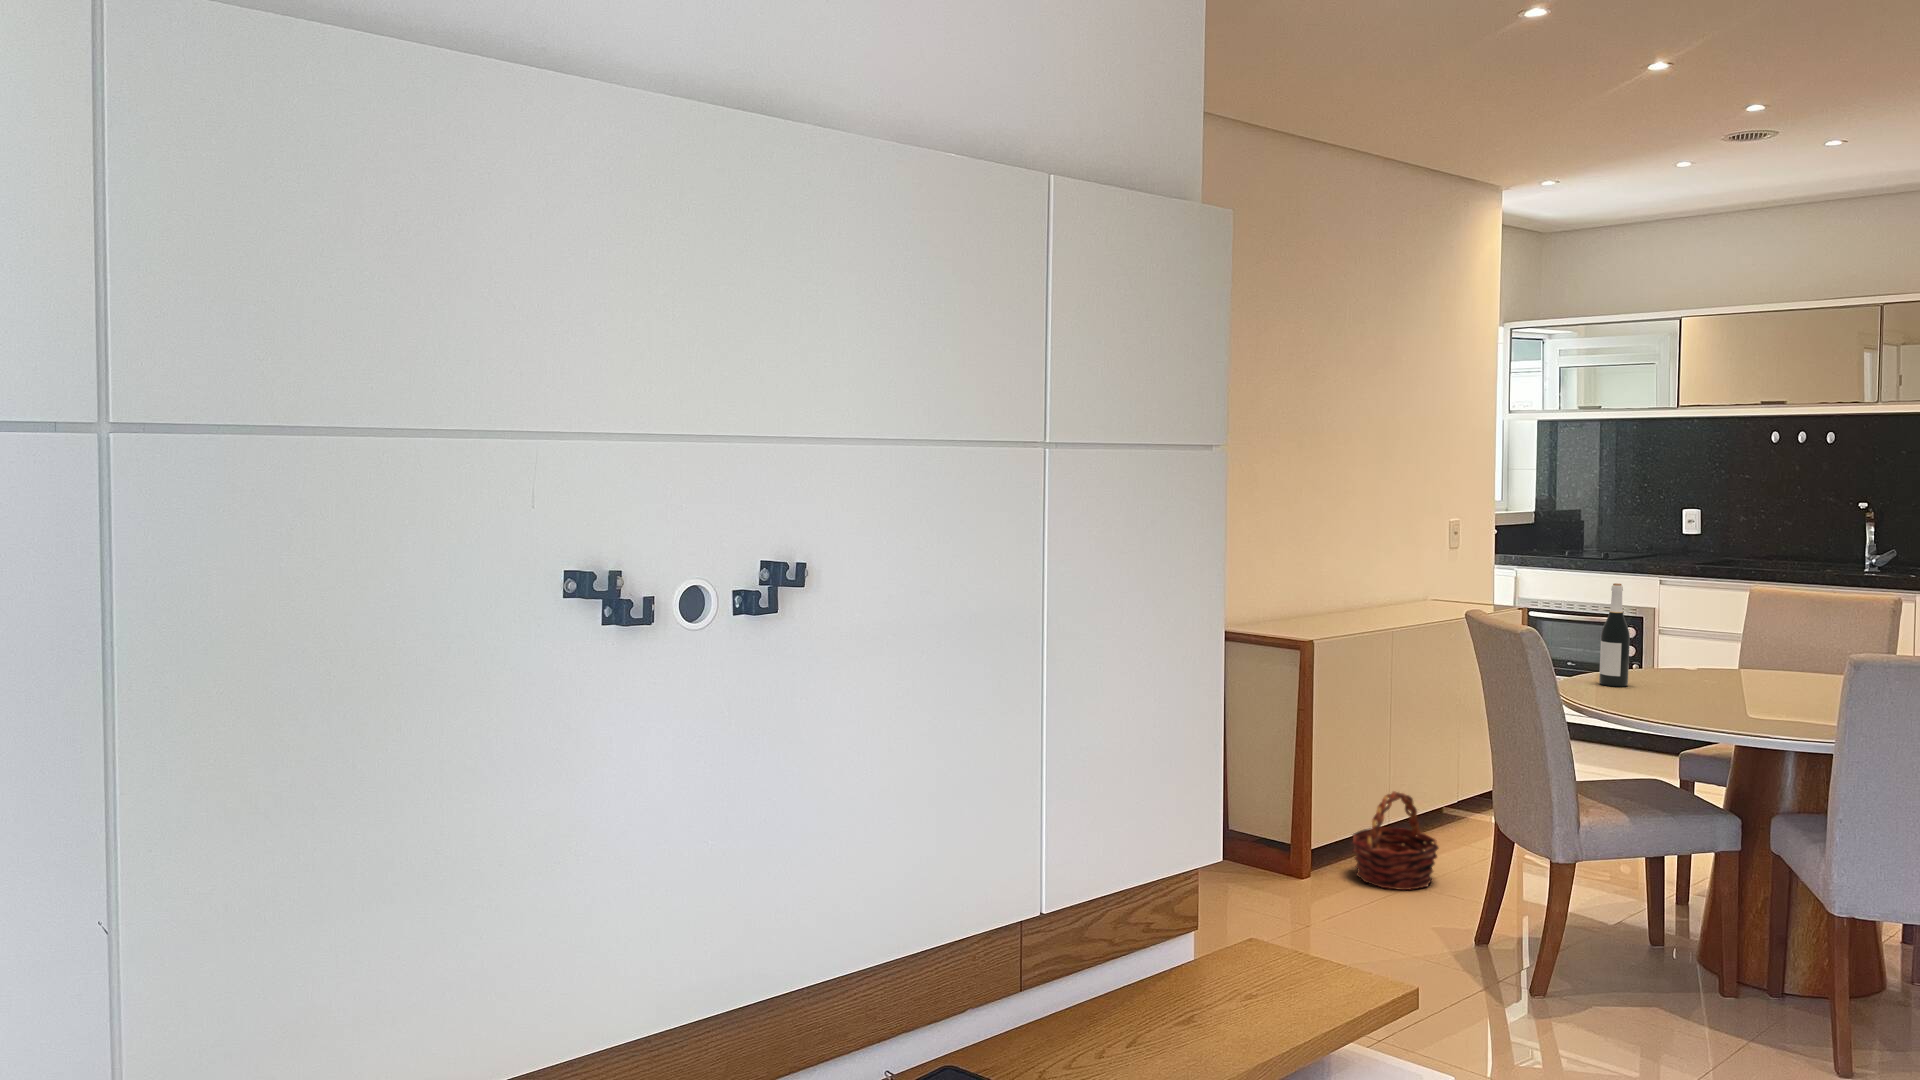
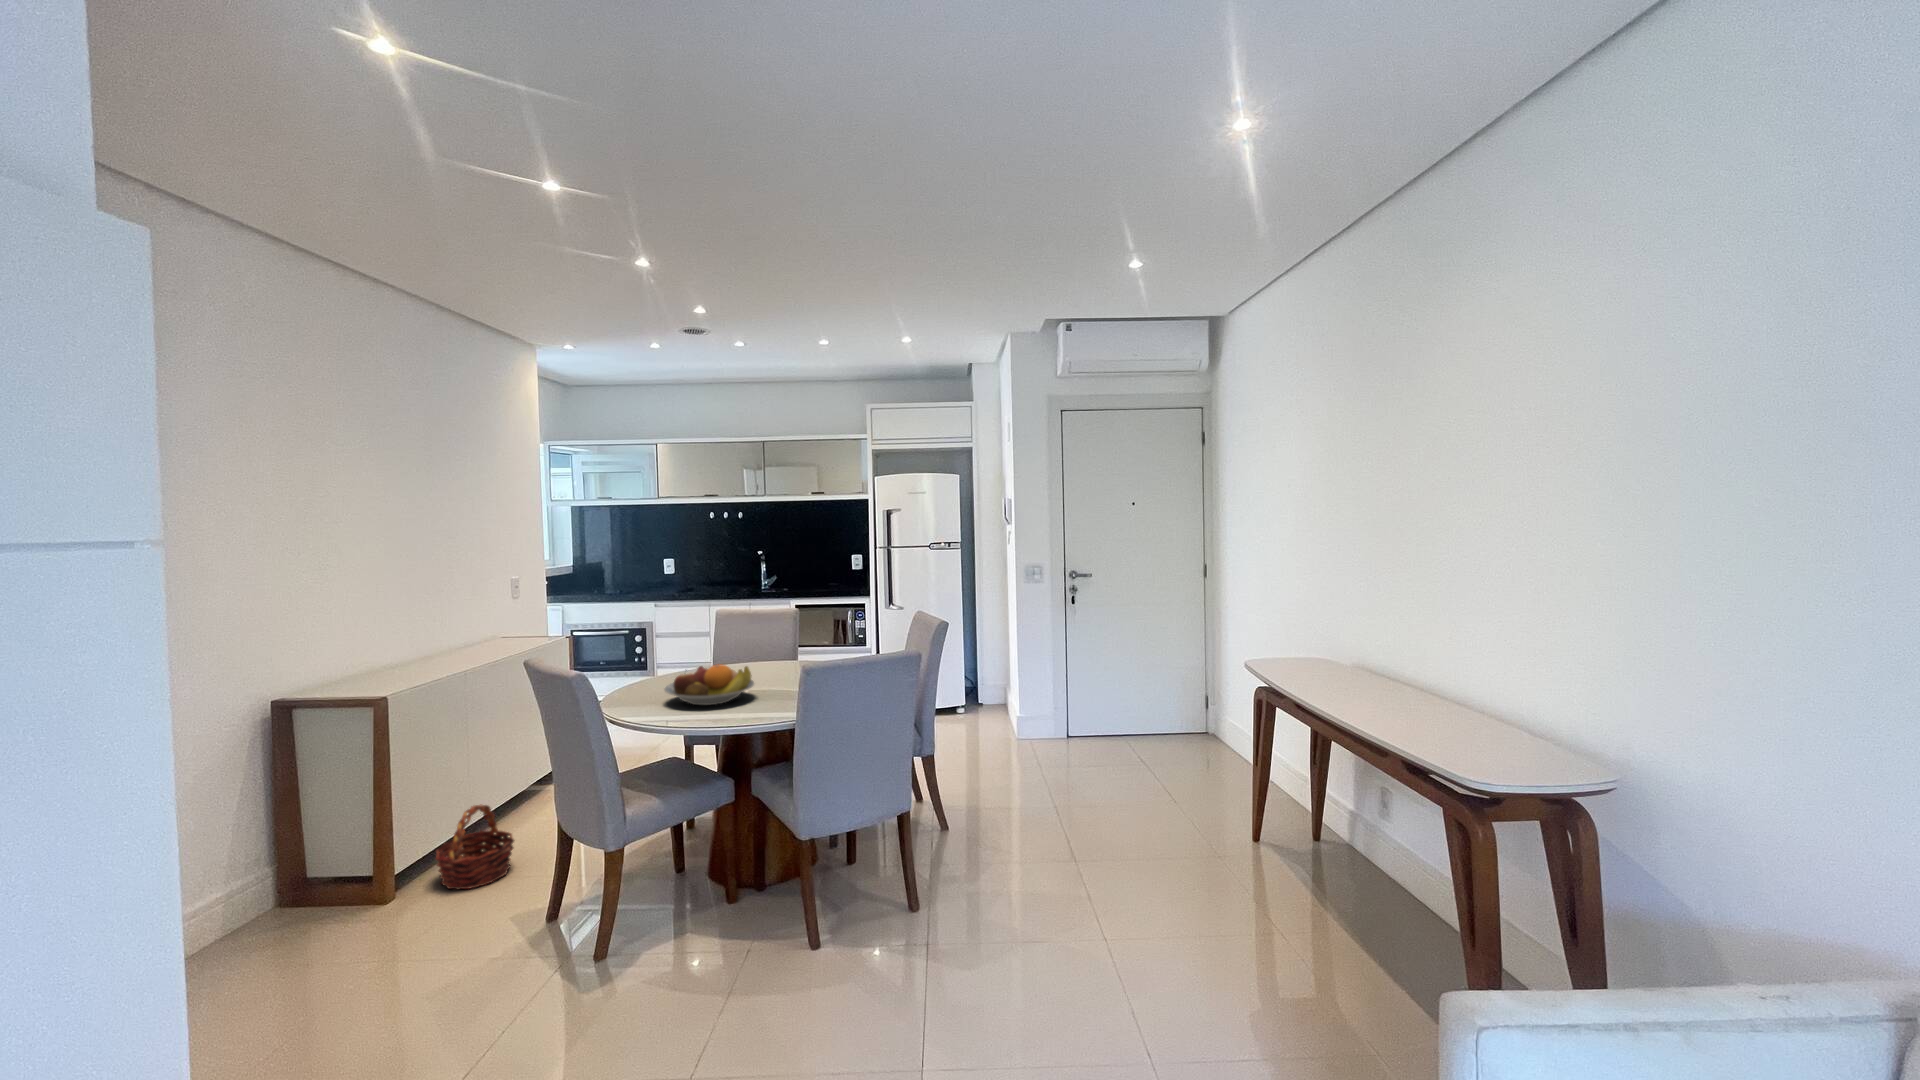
wine bottle: present [1599,583,1630,687] -> none [632,624,652,697]
fruit bowl: none [1644,652,1791,710] -> present [664,664,754,706]

